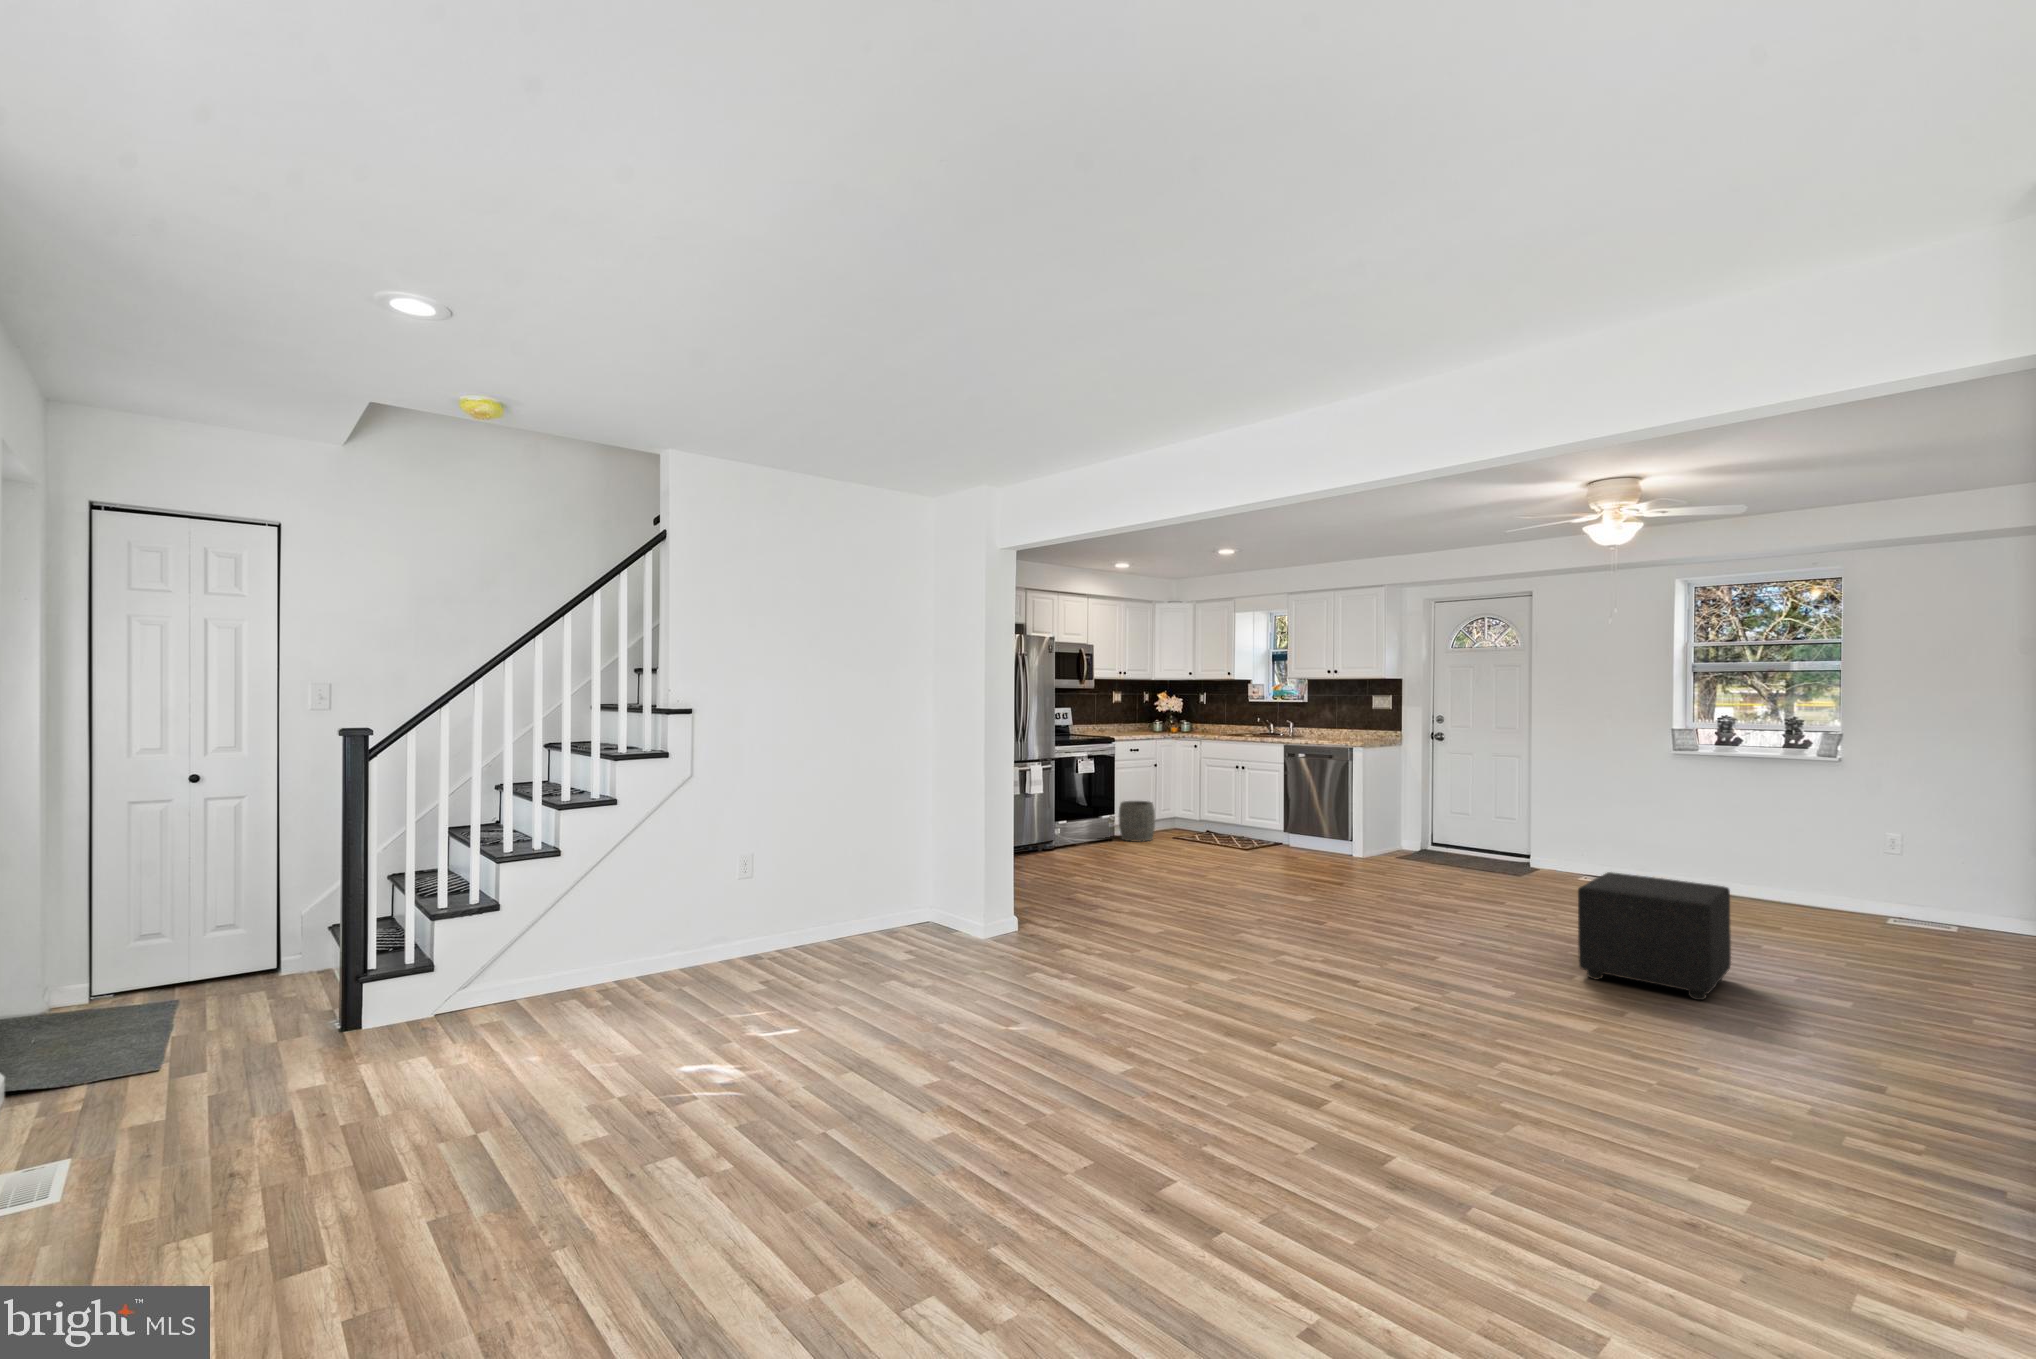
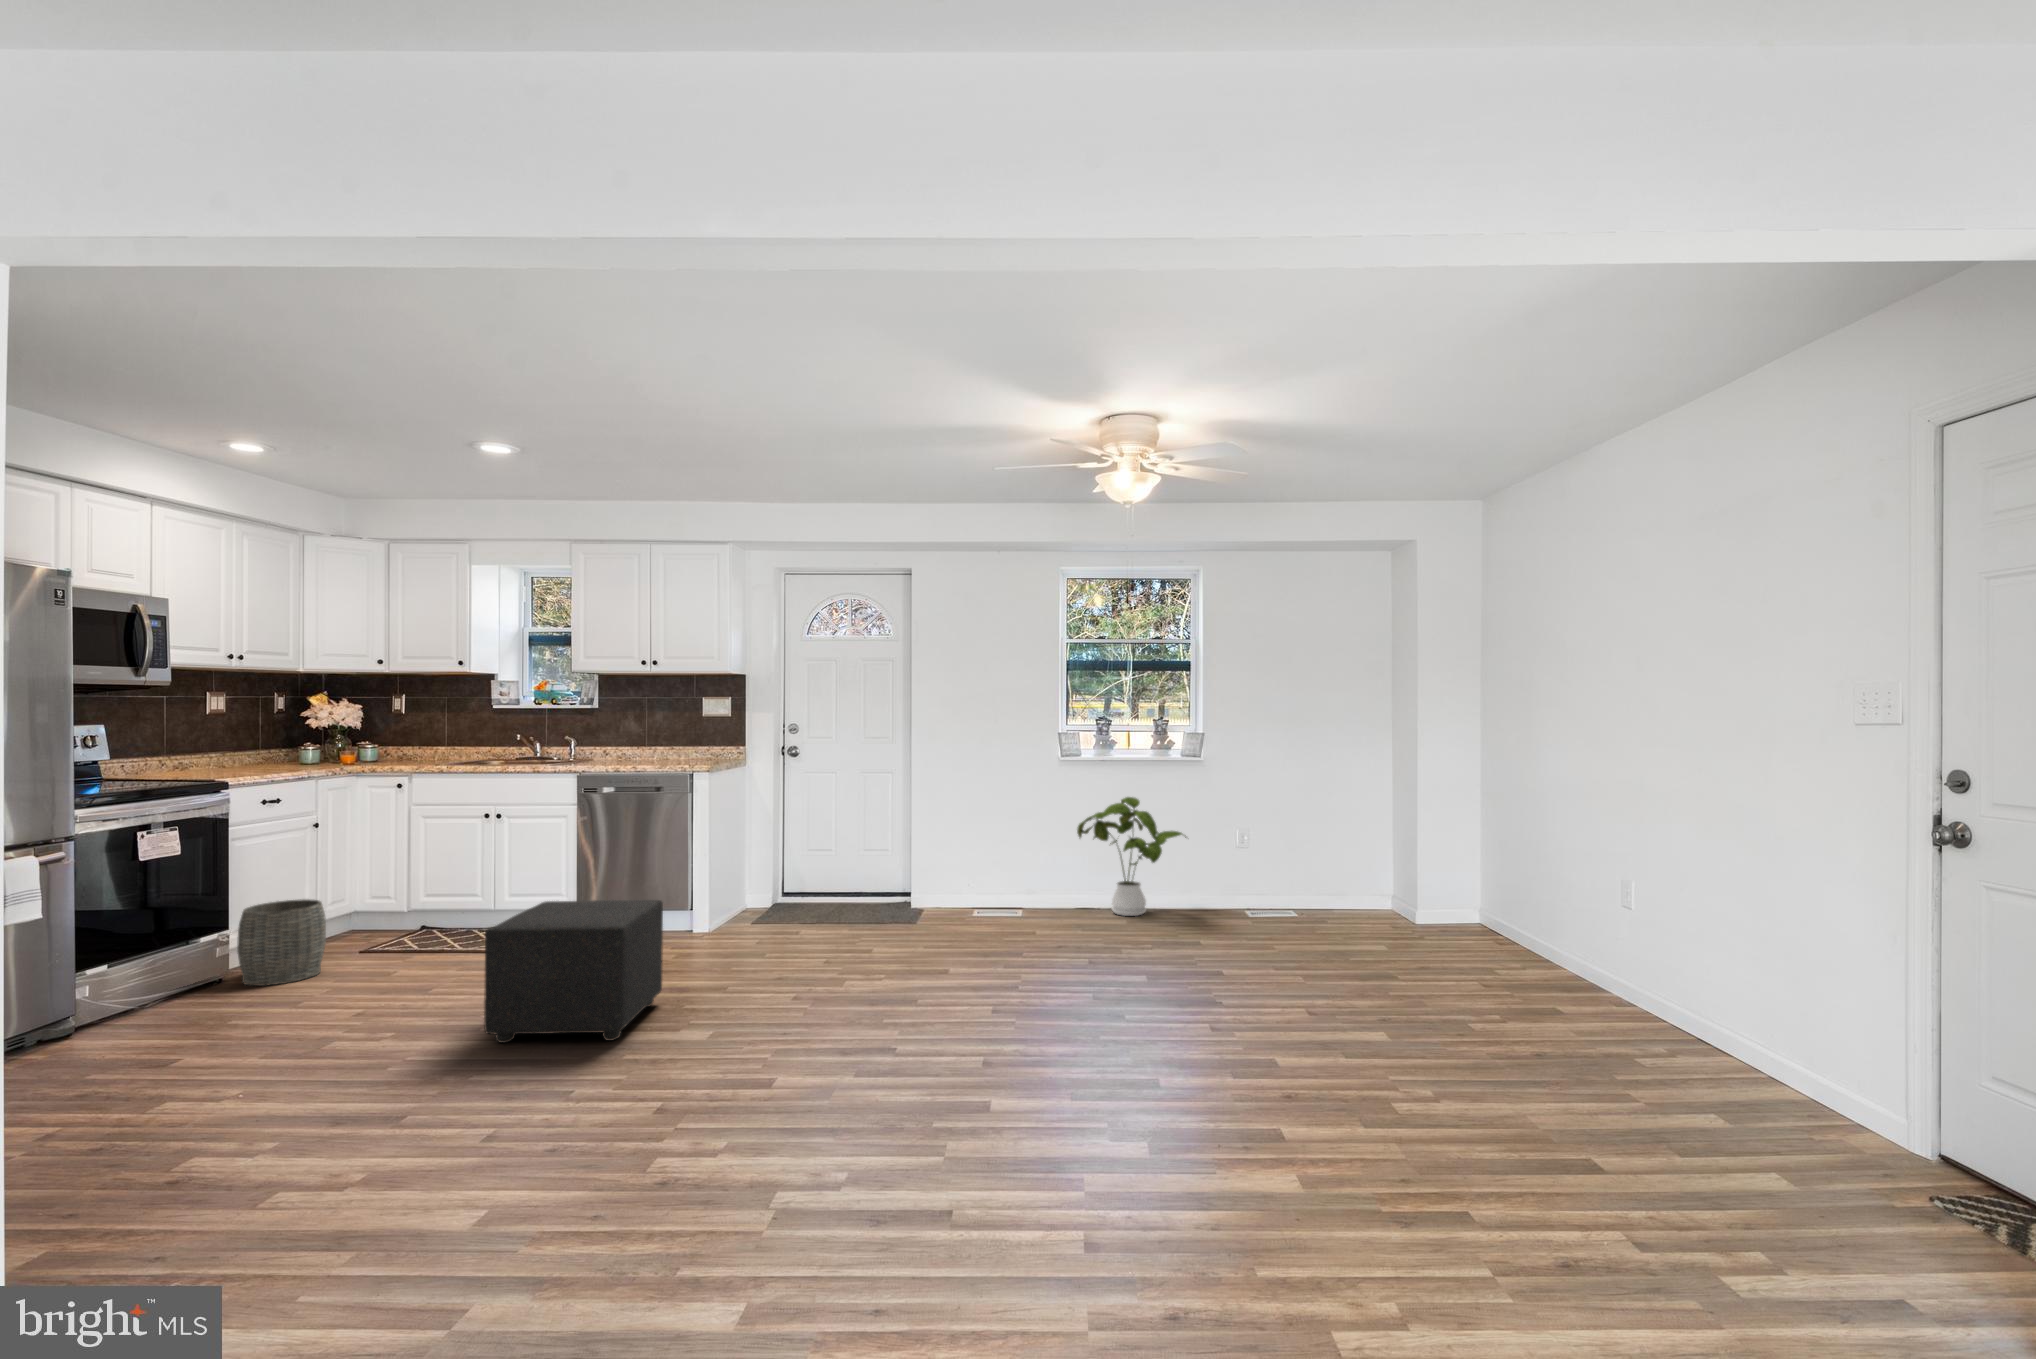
house plant: none [1678,789,1815,898] -> present [1077,797,1186,916]
ottoman: present [1578,872,1731,1000] -> present [484,900,663,1043]

